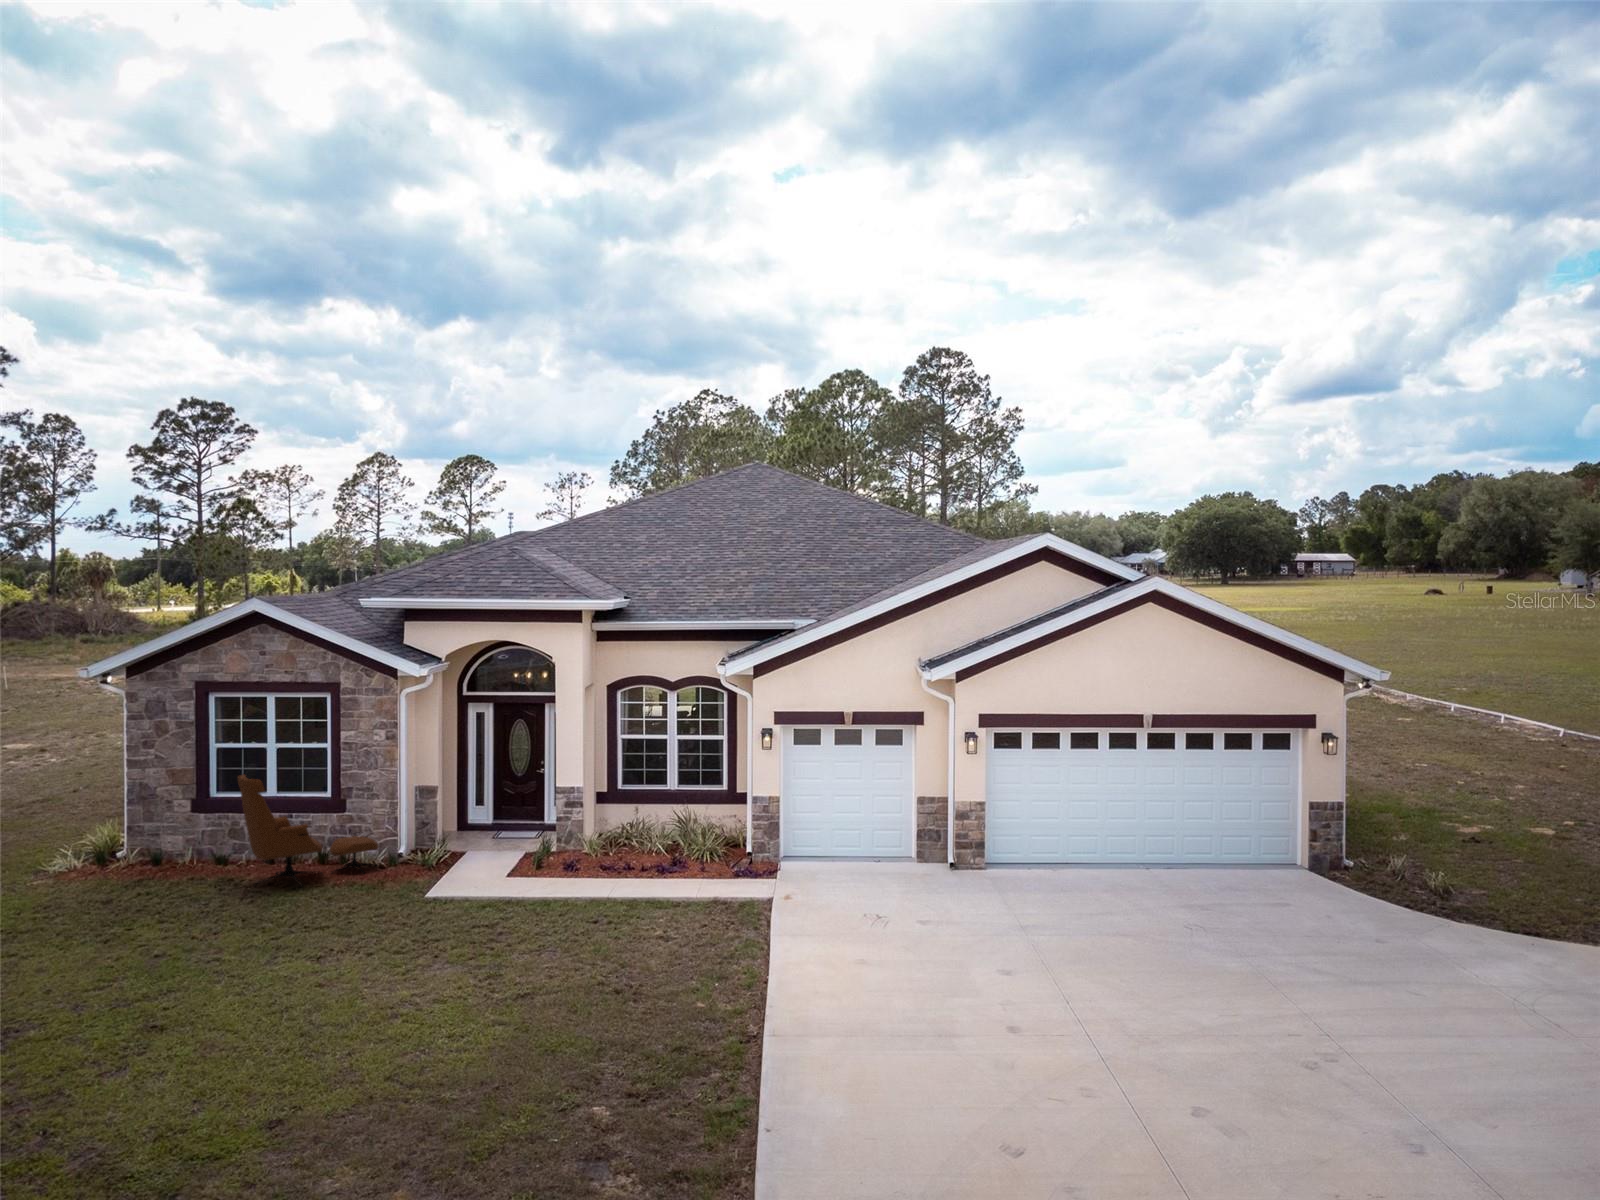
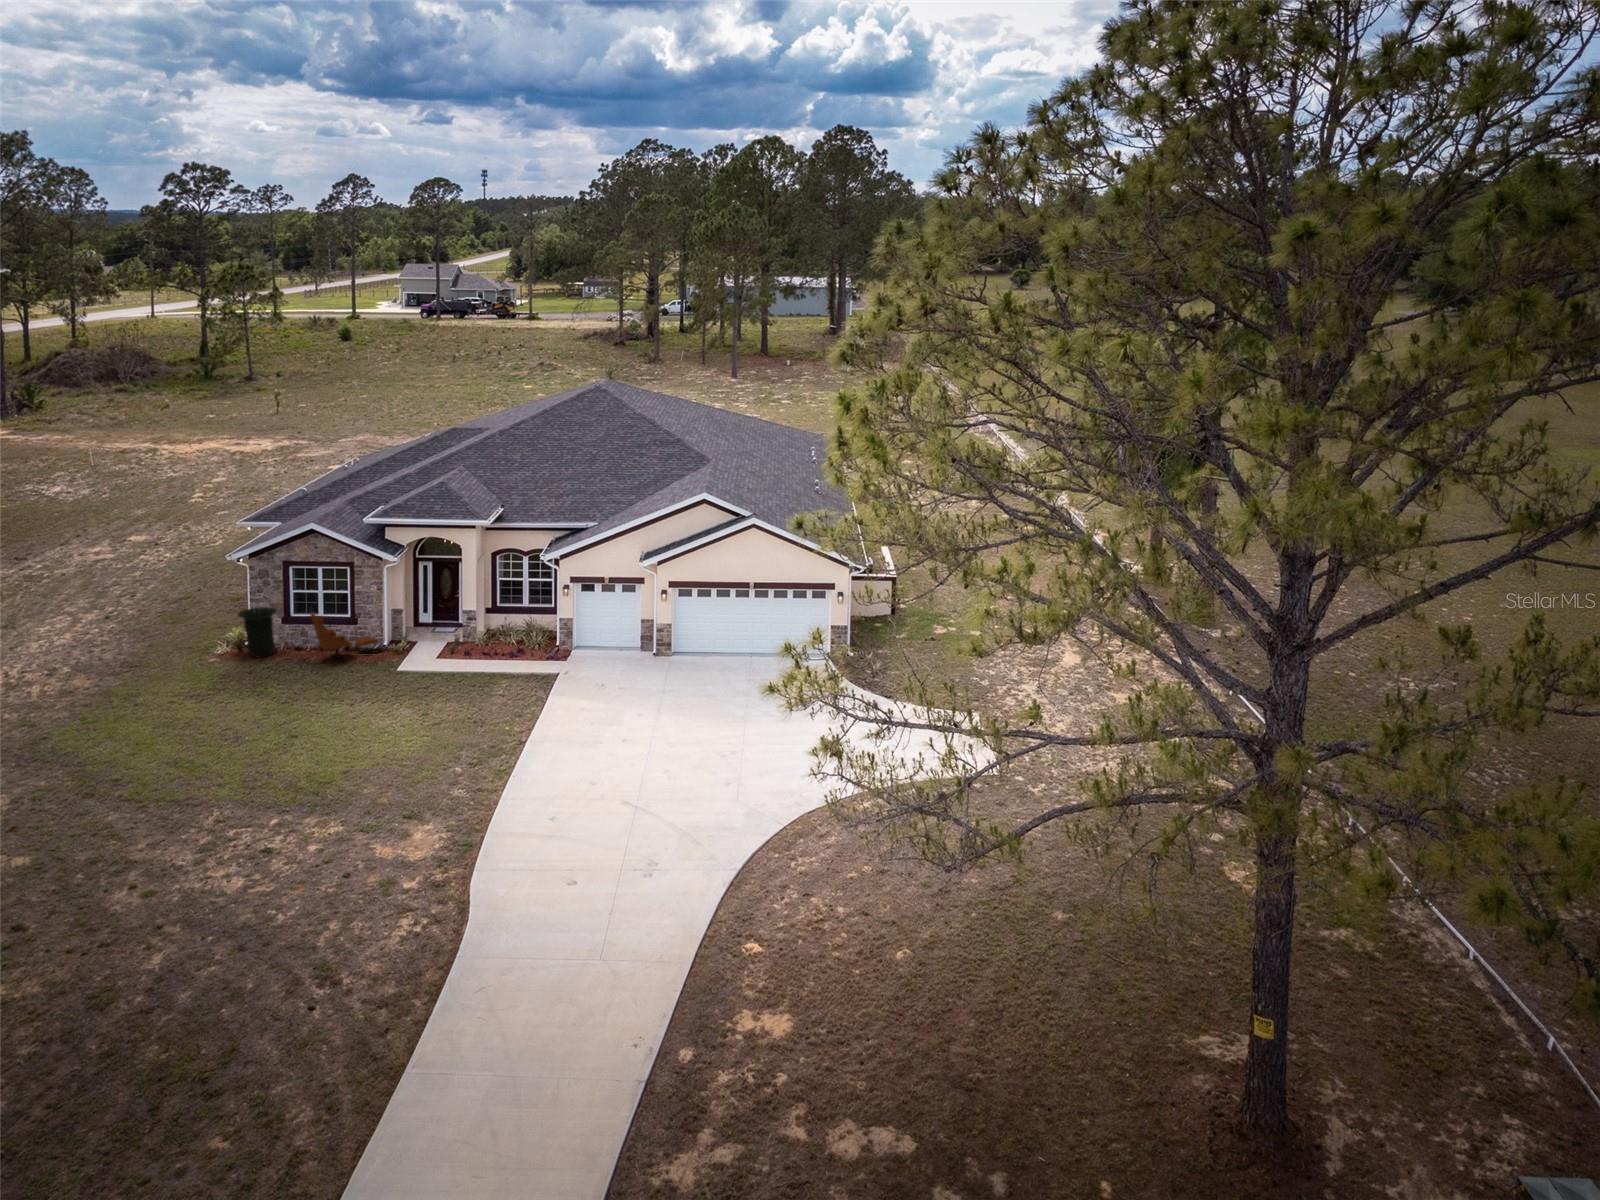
trash can: none [82,776,172,881] -> present [238,607,277,657]

